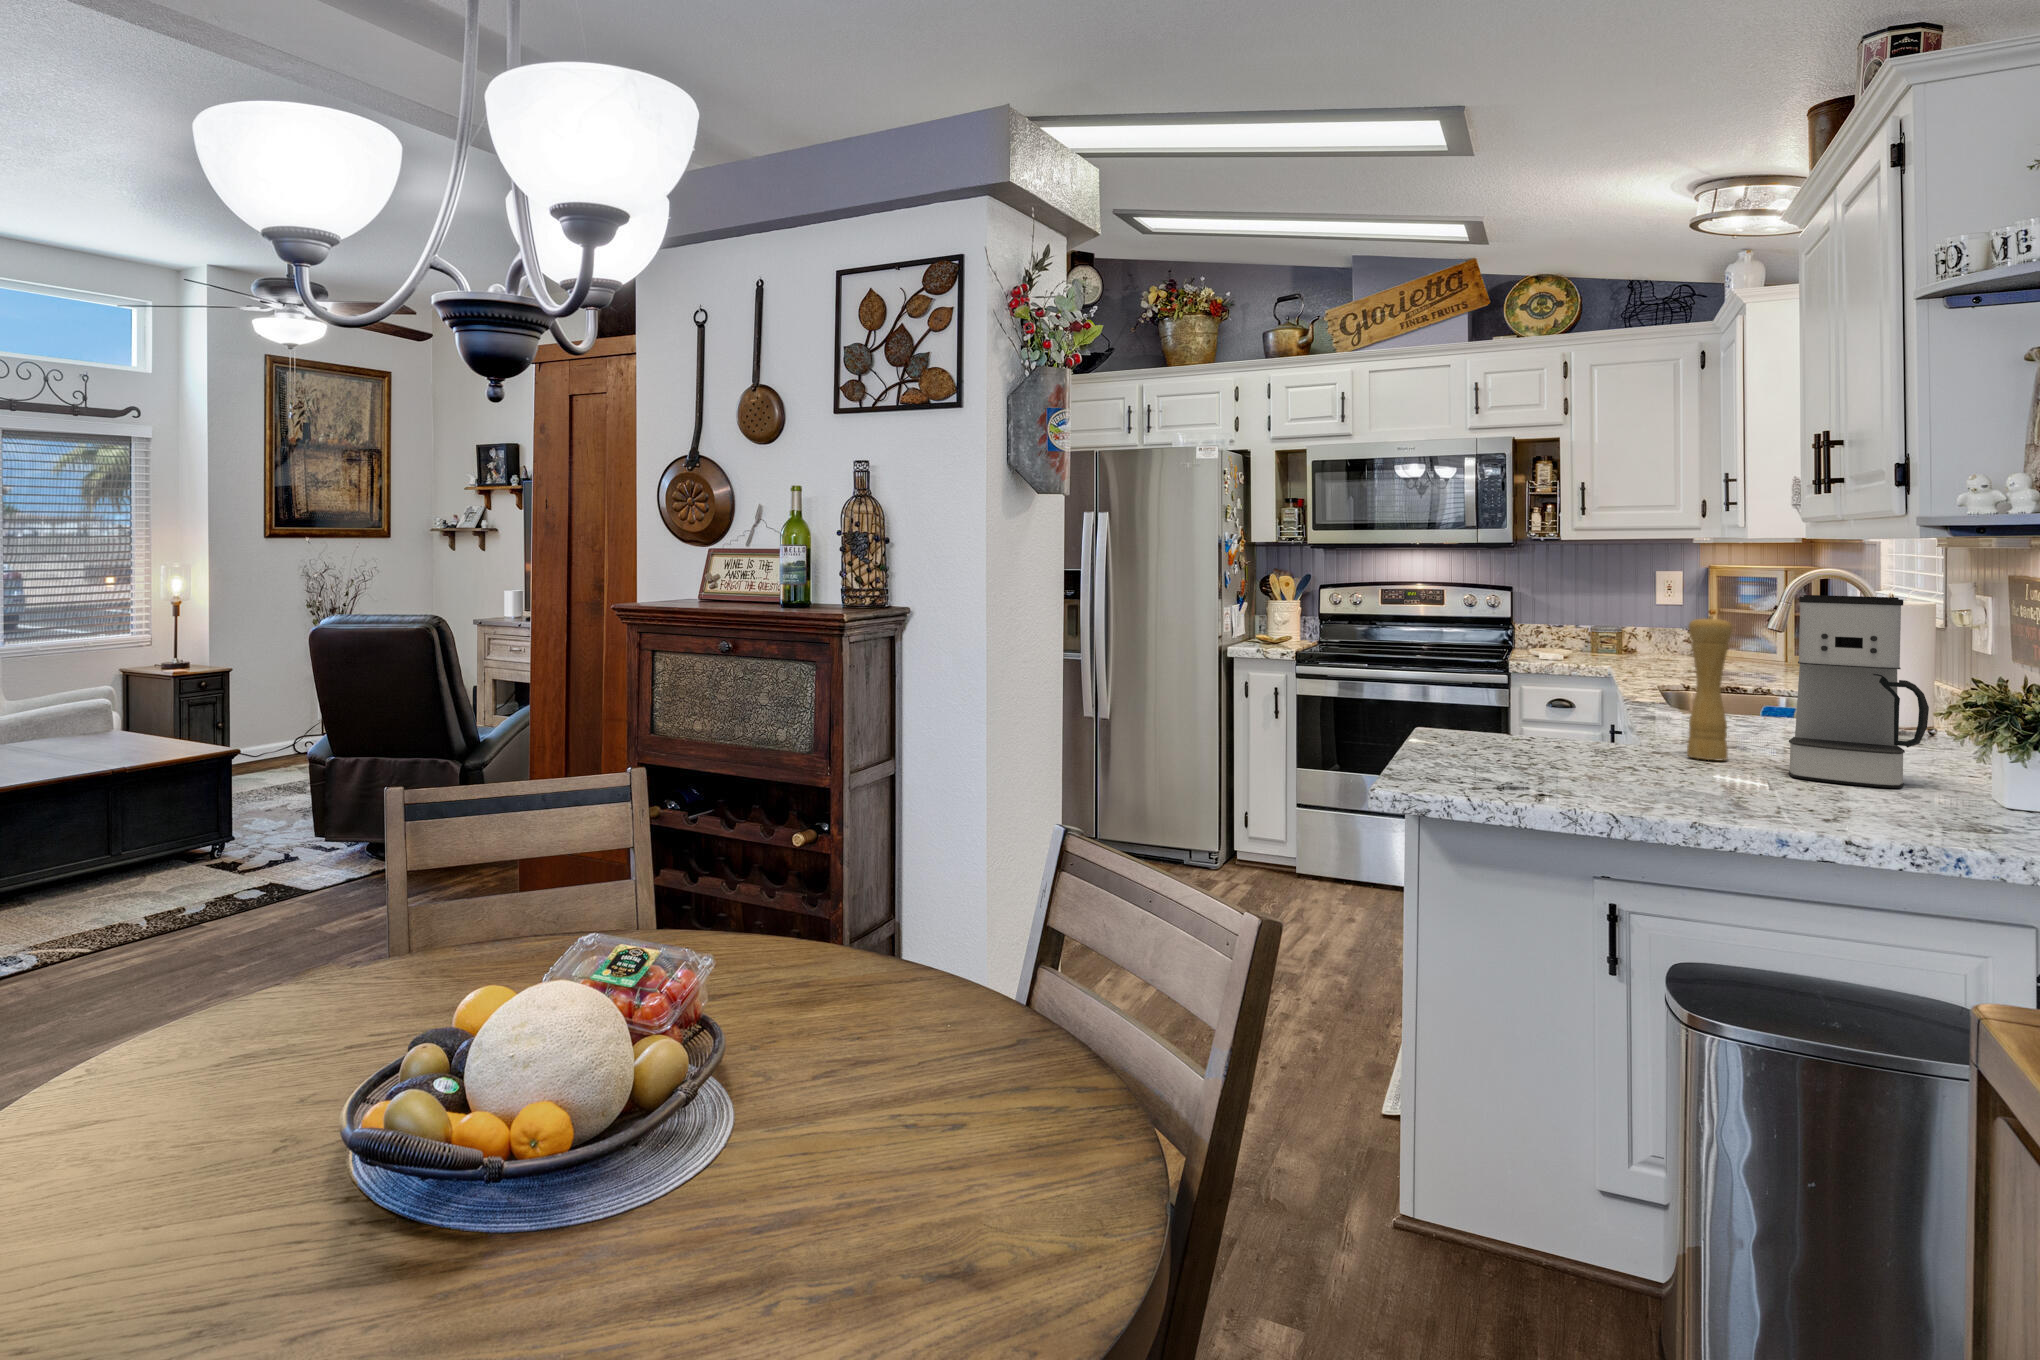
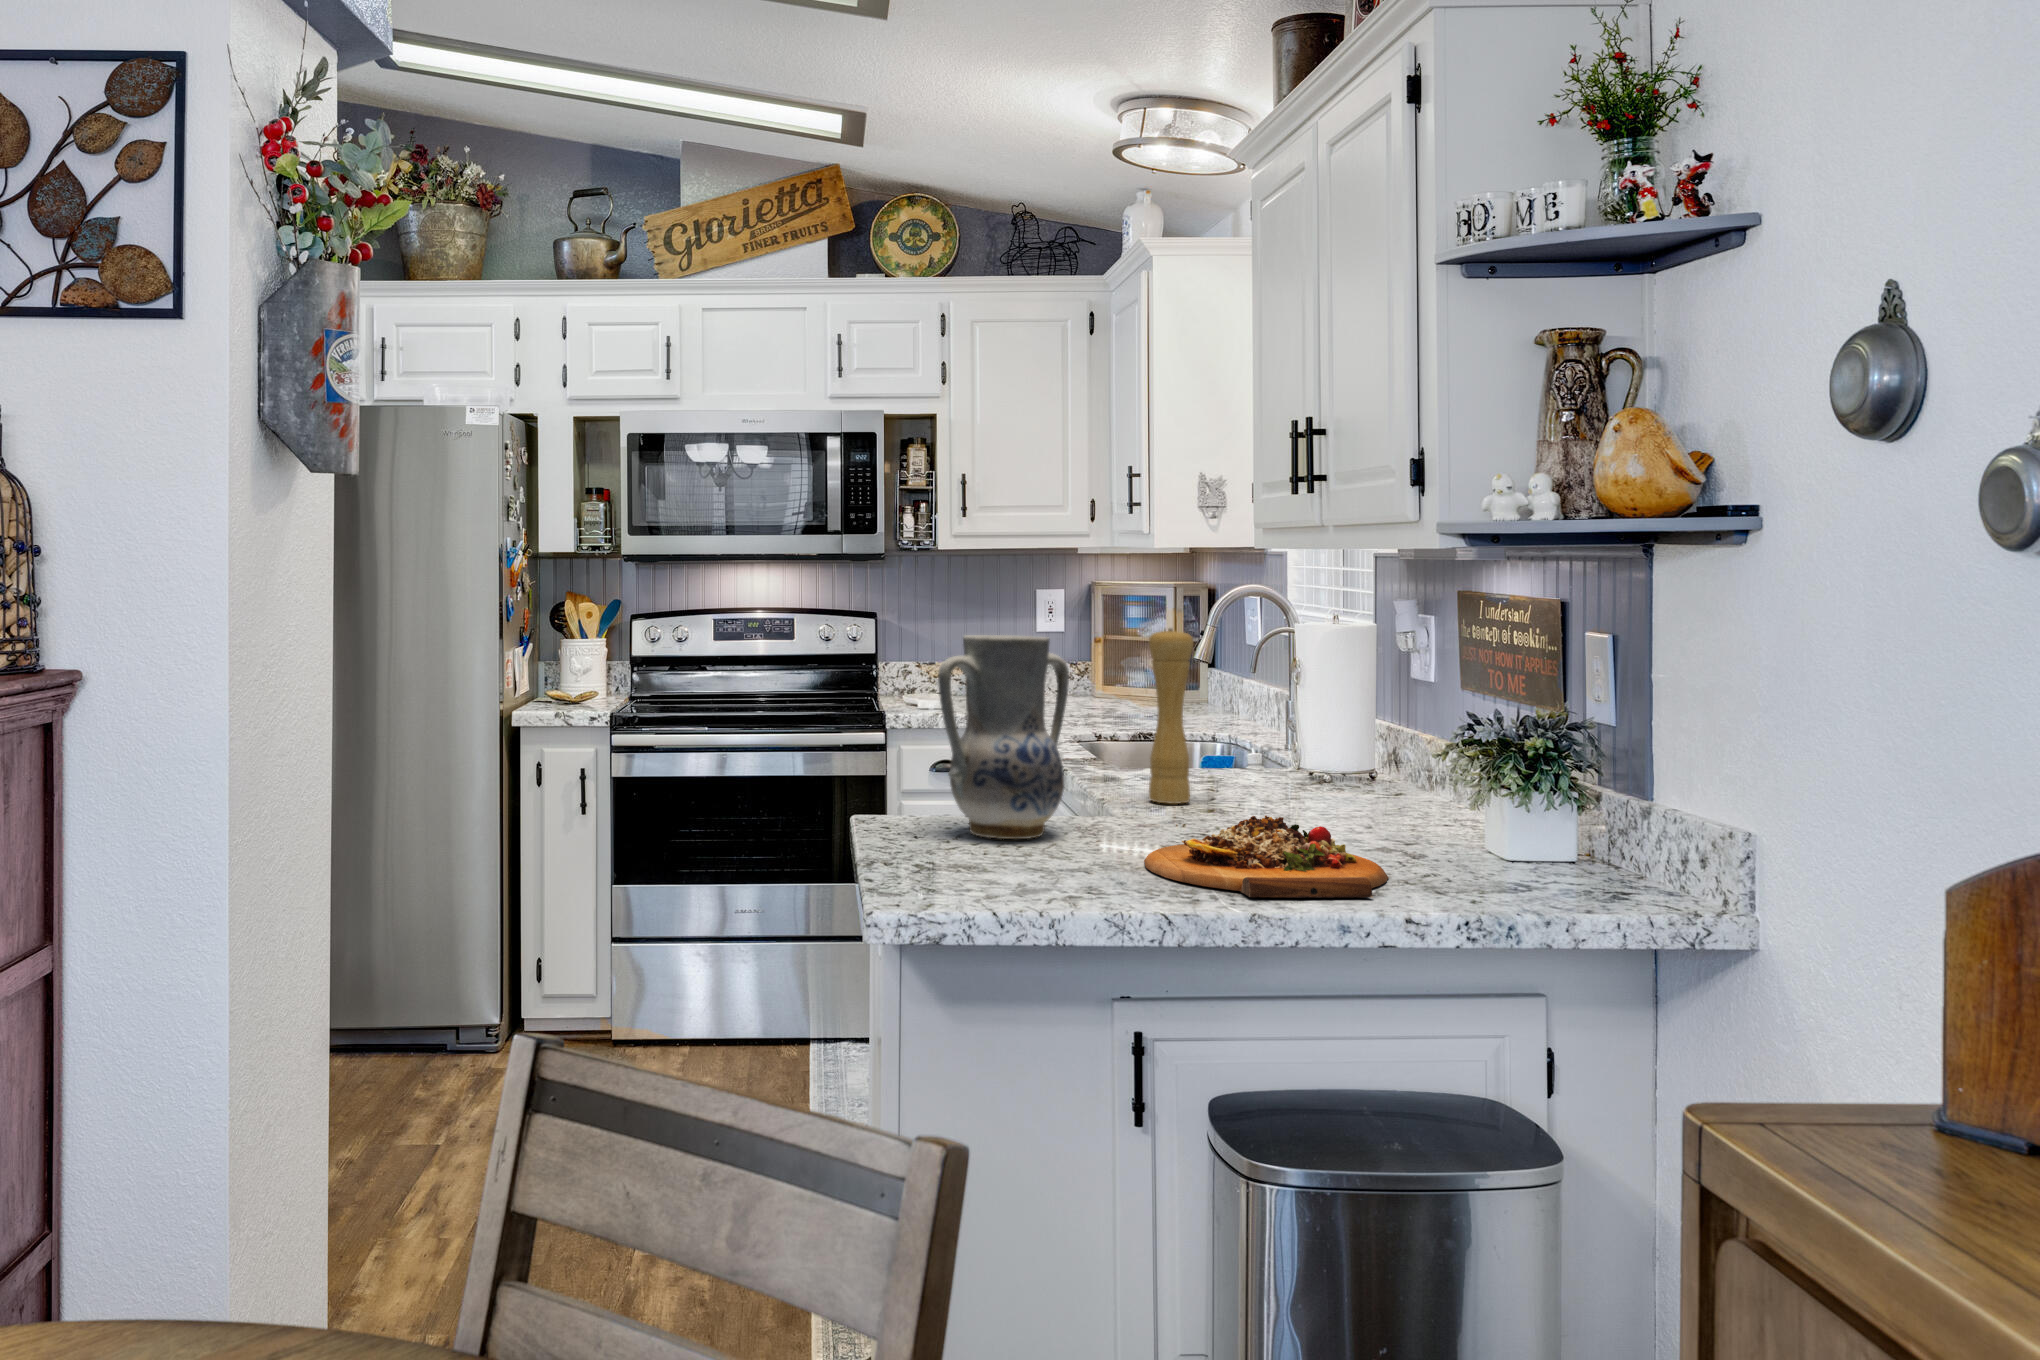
coffee maker: present [1789,595,1929,788] -> none [1256,601,1389,826]
vase: none [1468,611,1589,766] -> present [938,635,1069,839]
cutting board: none [1628,758,1862,823] -> present [1144,816,1389,898]

